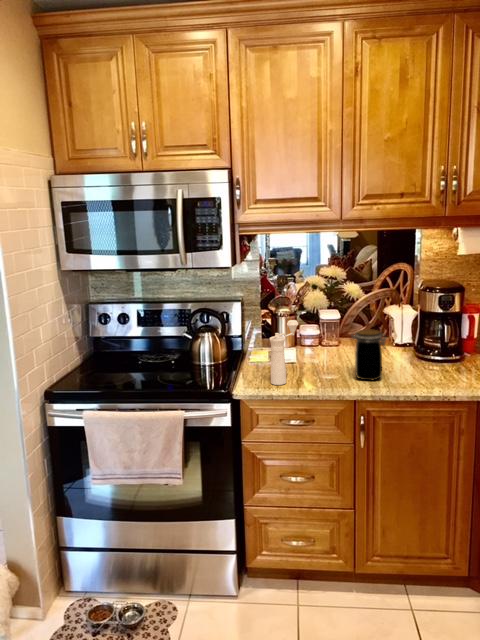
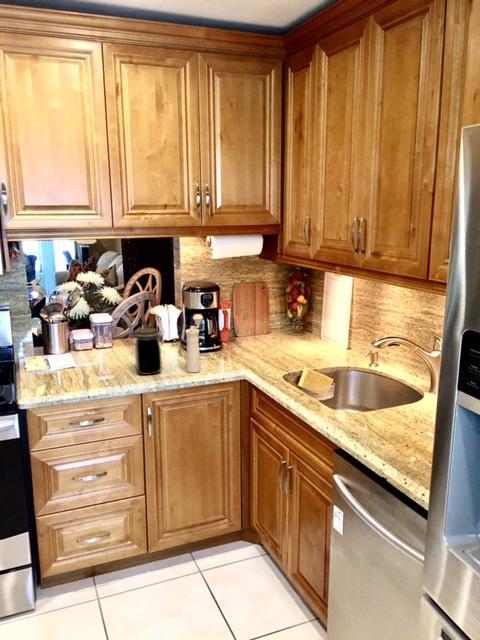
pepper mill: present [270,320,298,385] -> present [185,314,203,373]

